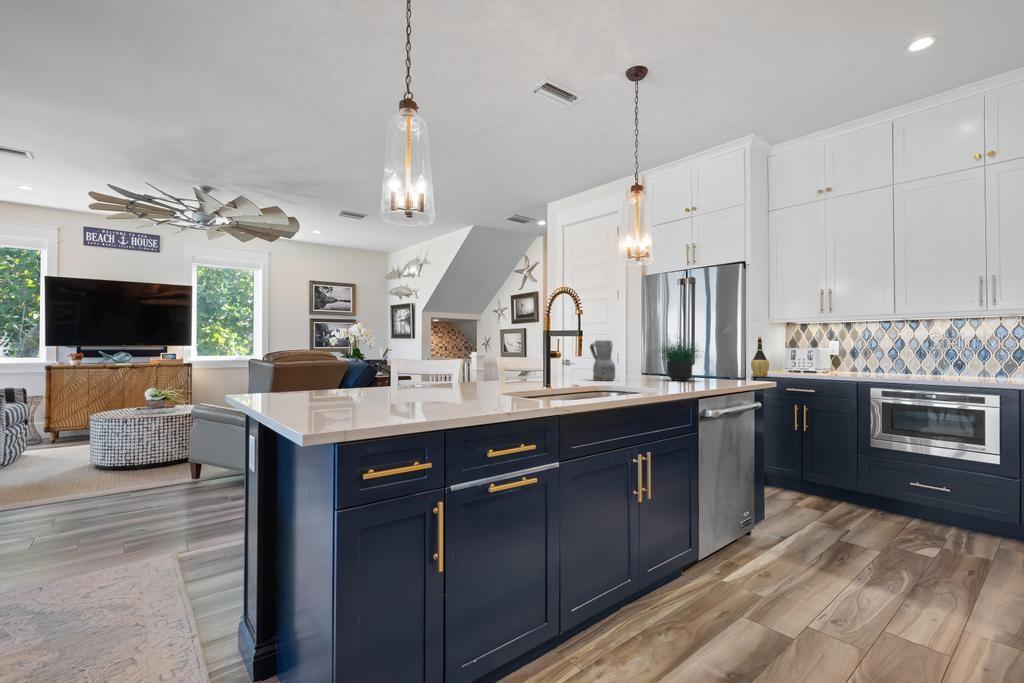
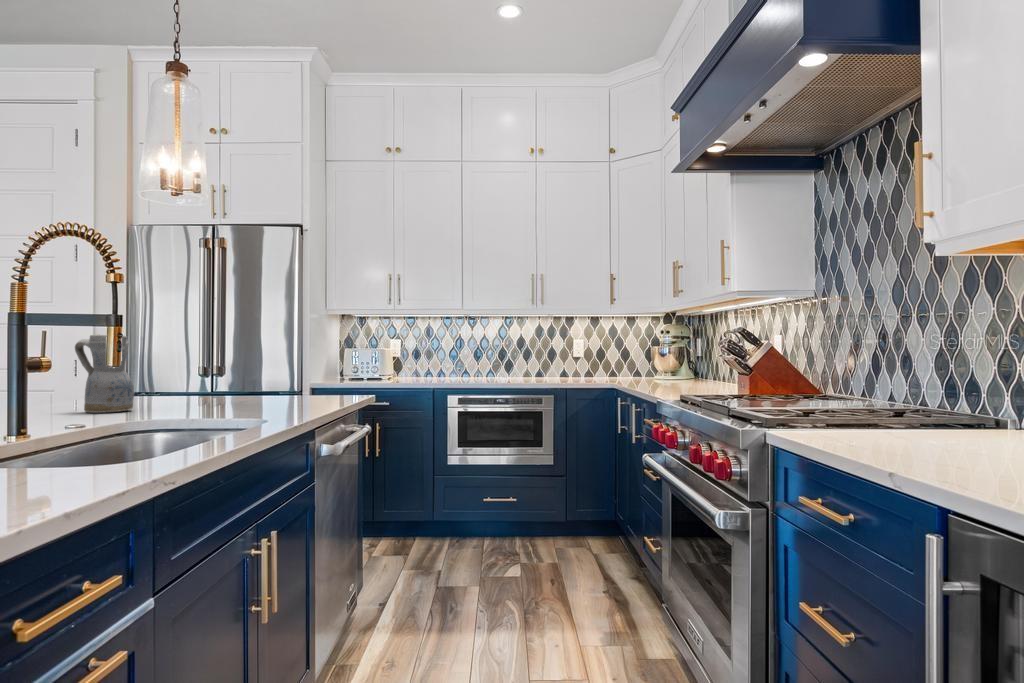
wine bottle: present [751,337,769,377] -> none [317,333,341,390]
potted plant: present [659,340,699,381] -> none [188,313,286,403]

